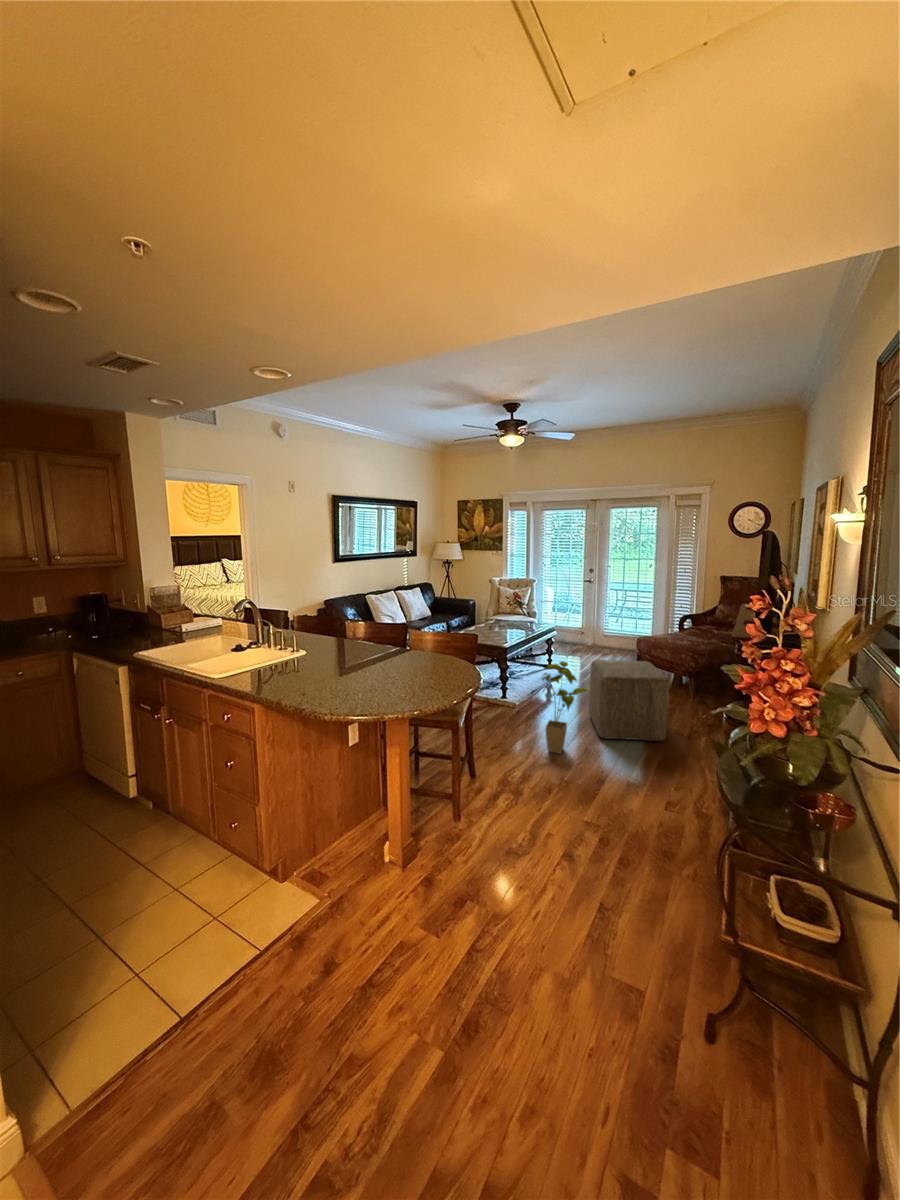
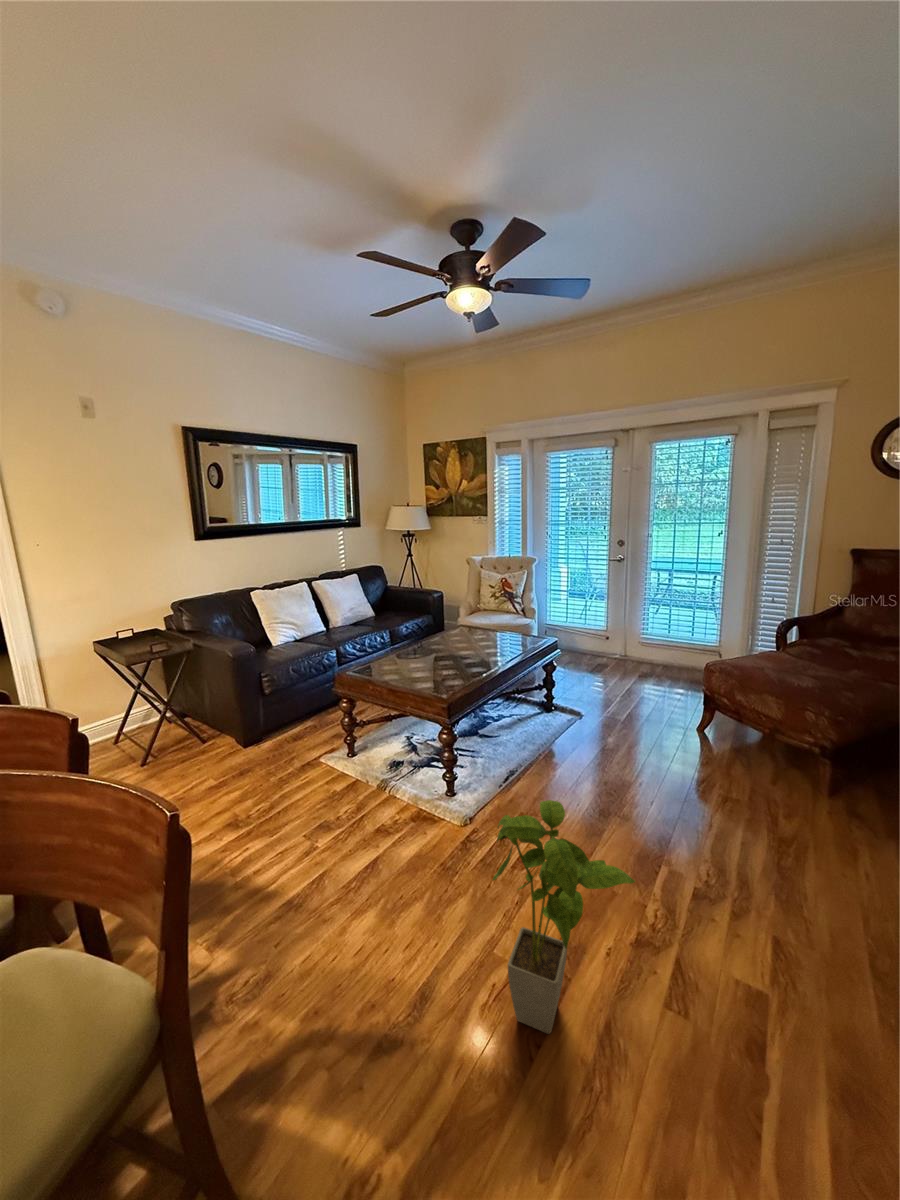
ottoman: present [589,660,670,741] -> none [621,740,842,972]

